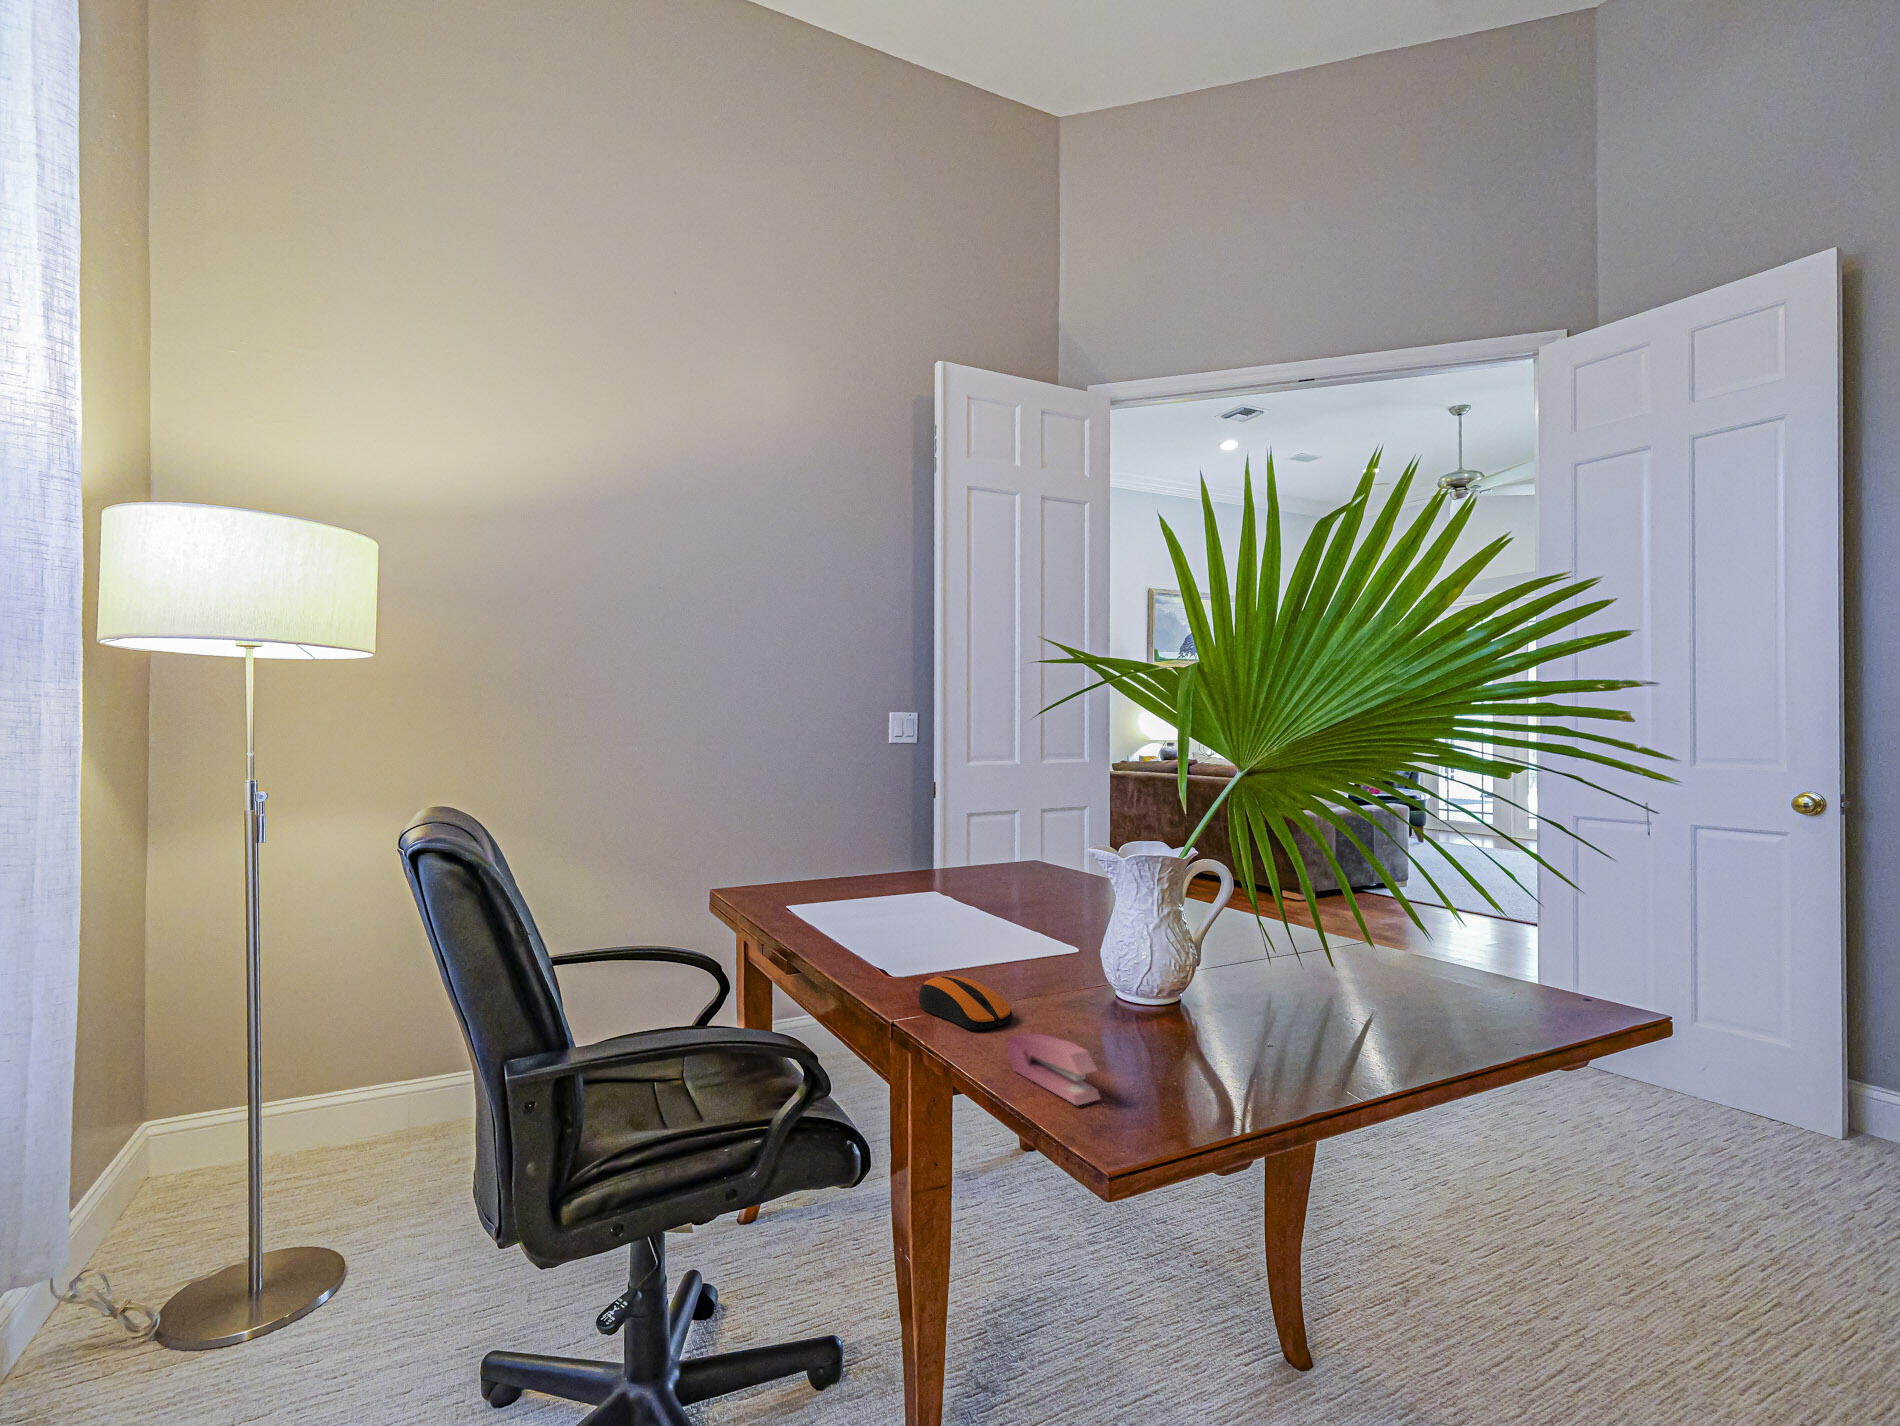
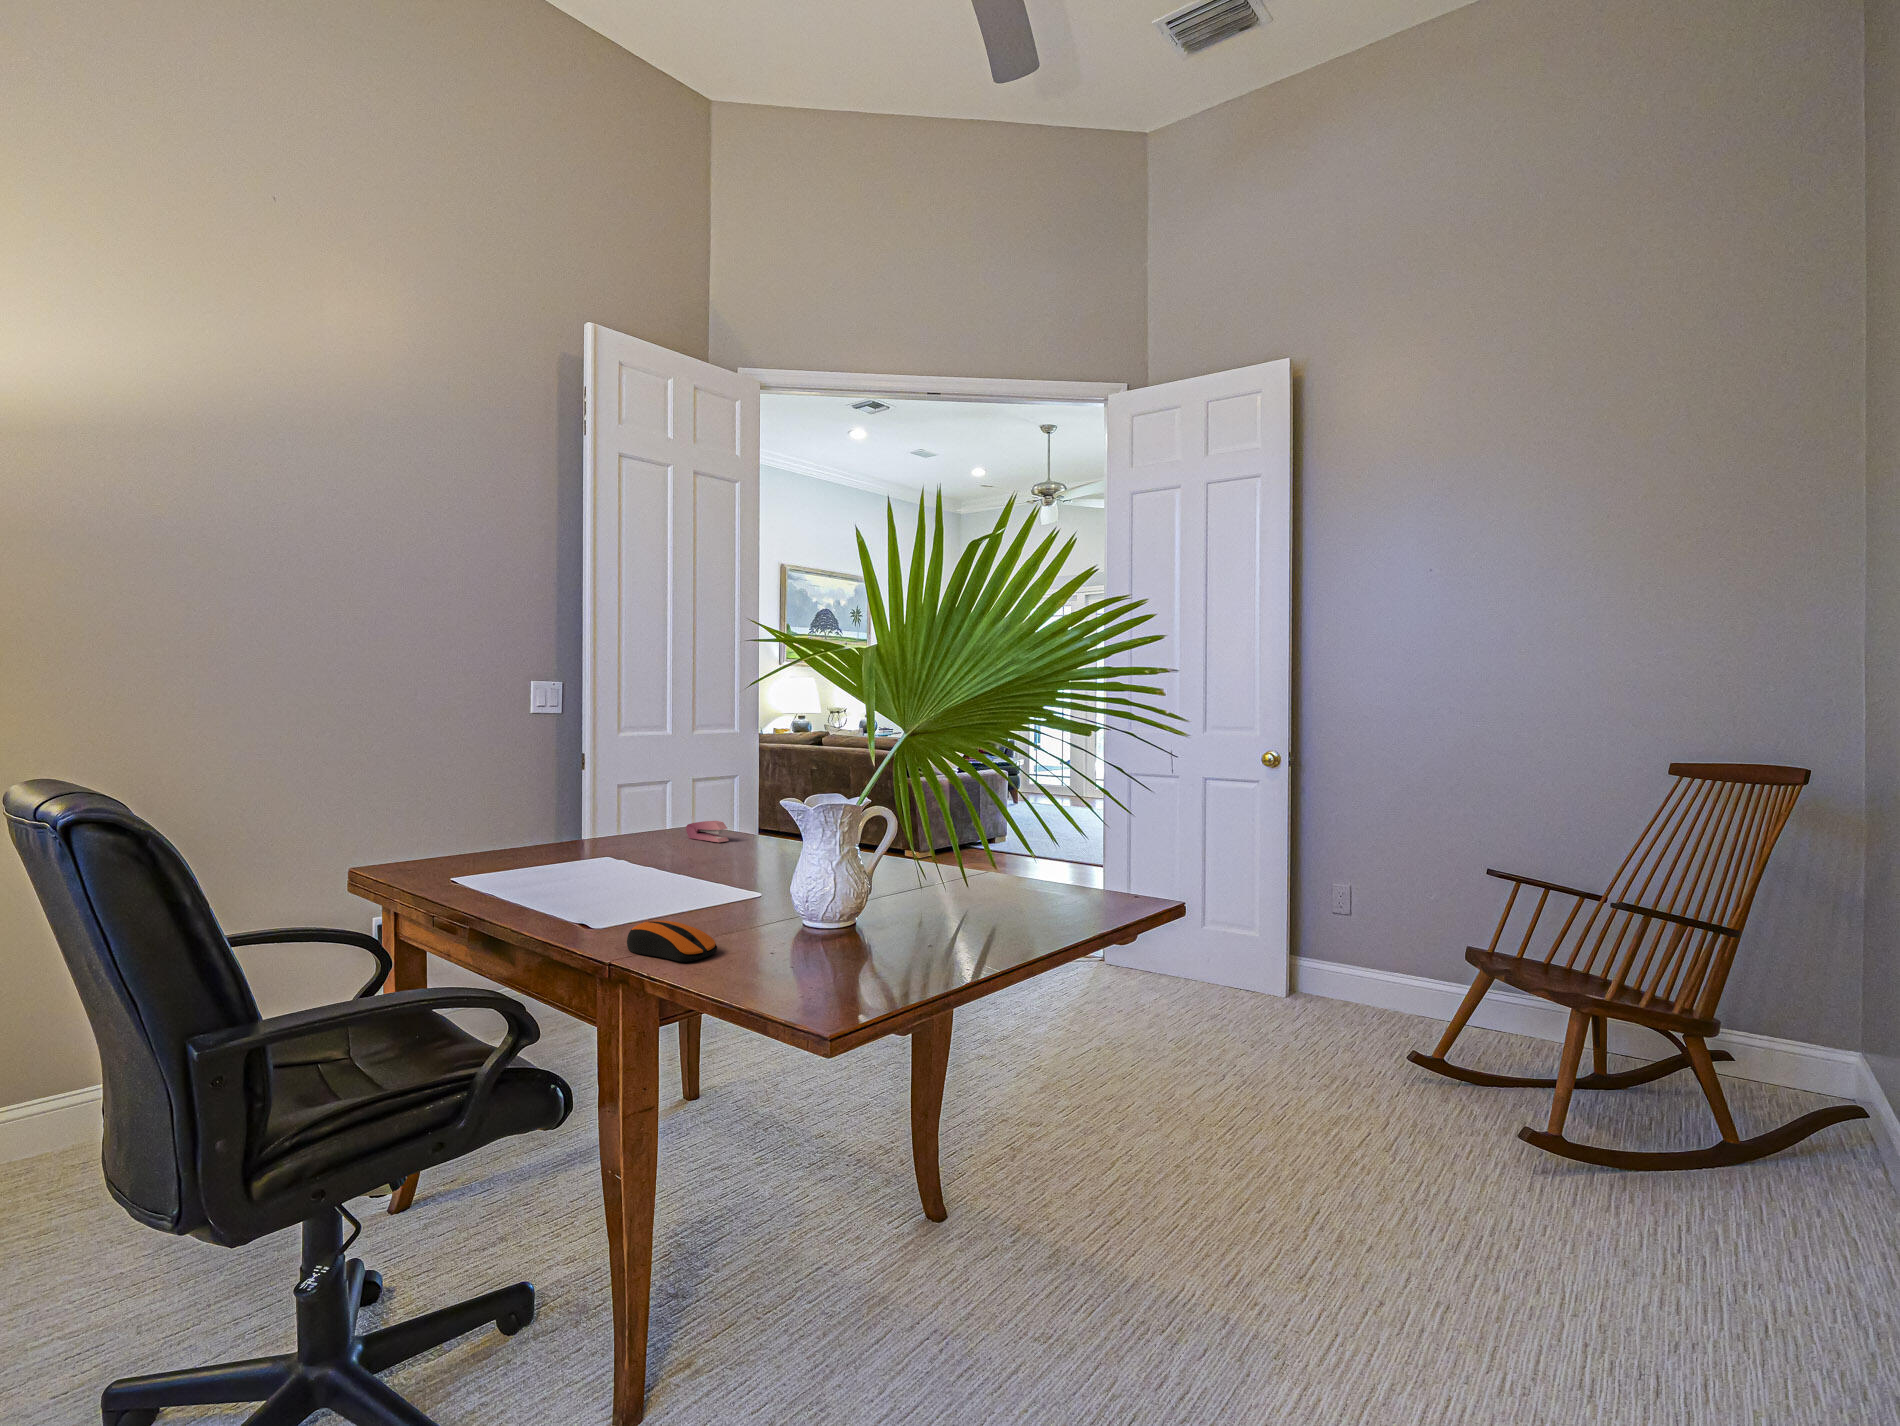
stapler: present [1007,1034,1100,1105] -> present [686,821,729,842]

